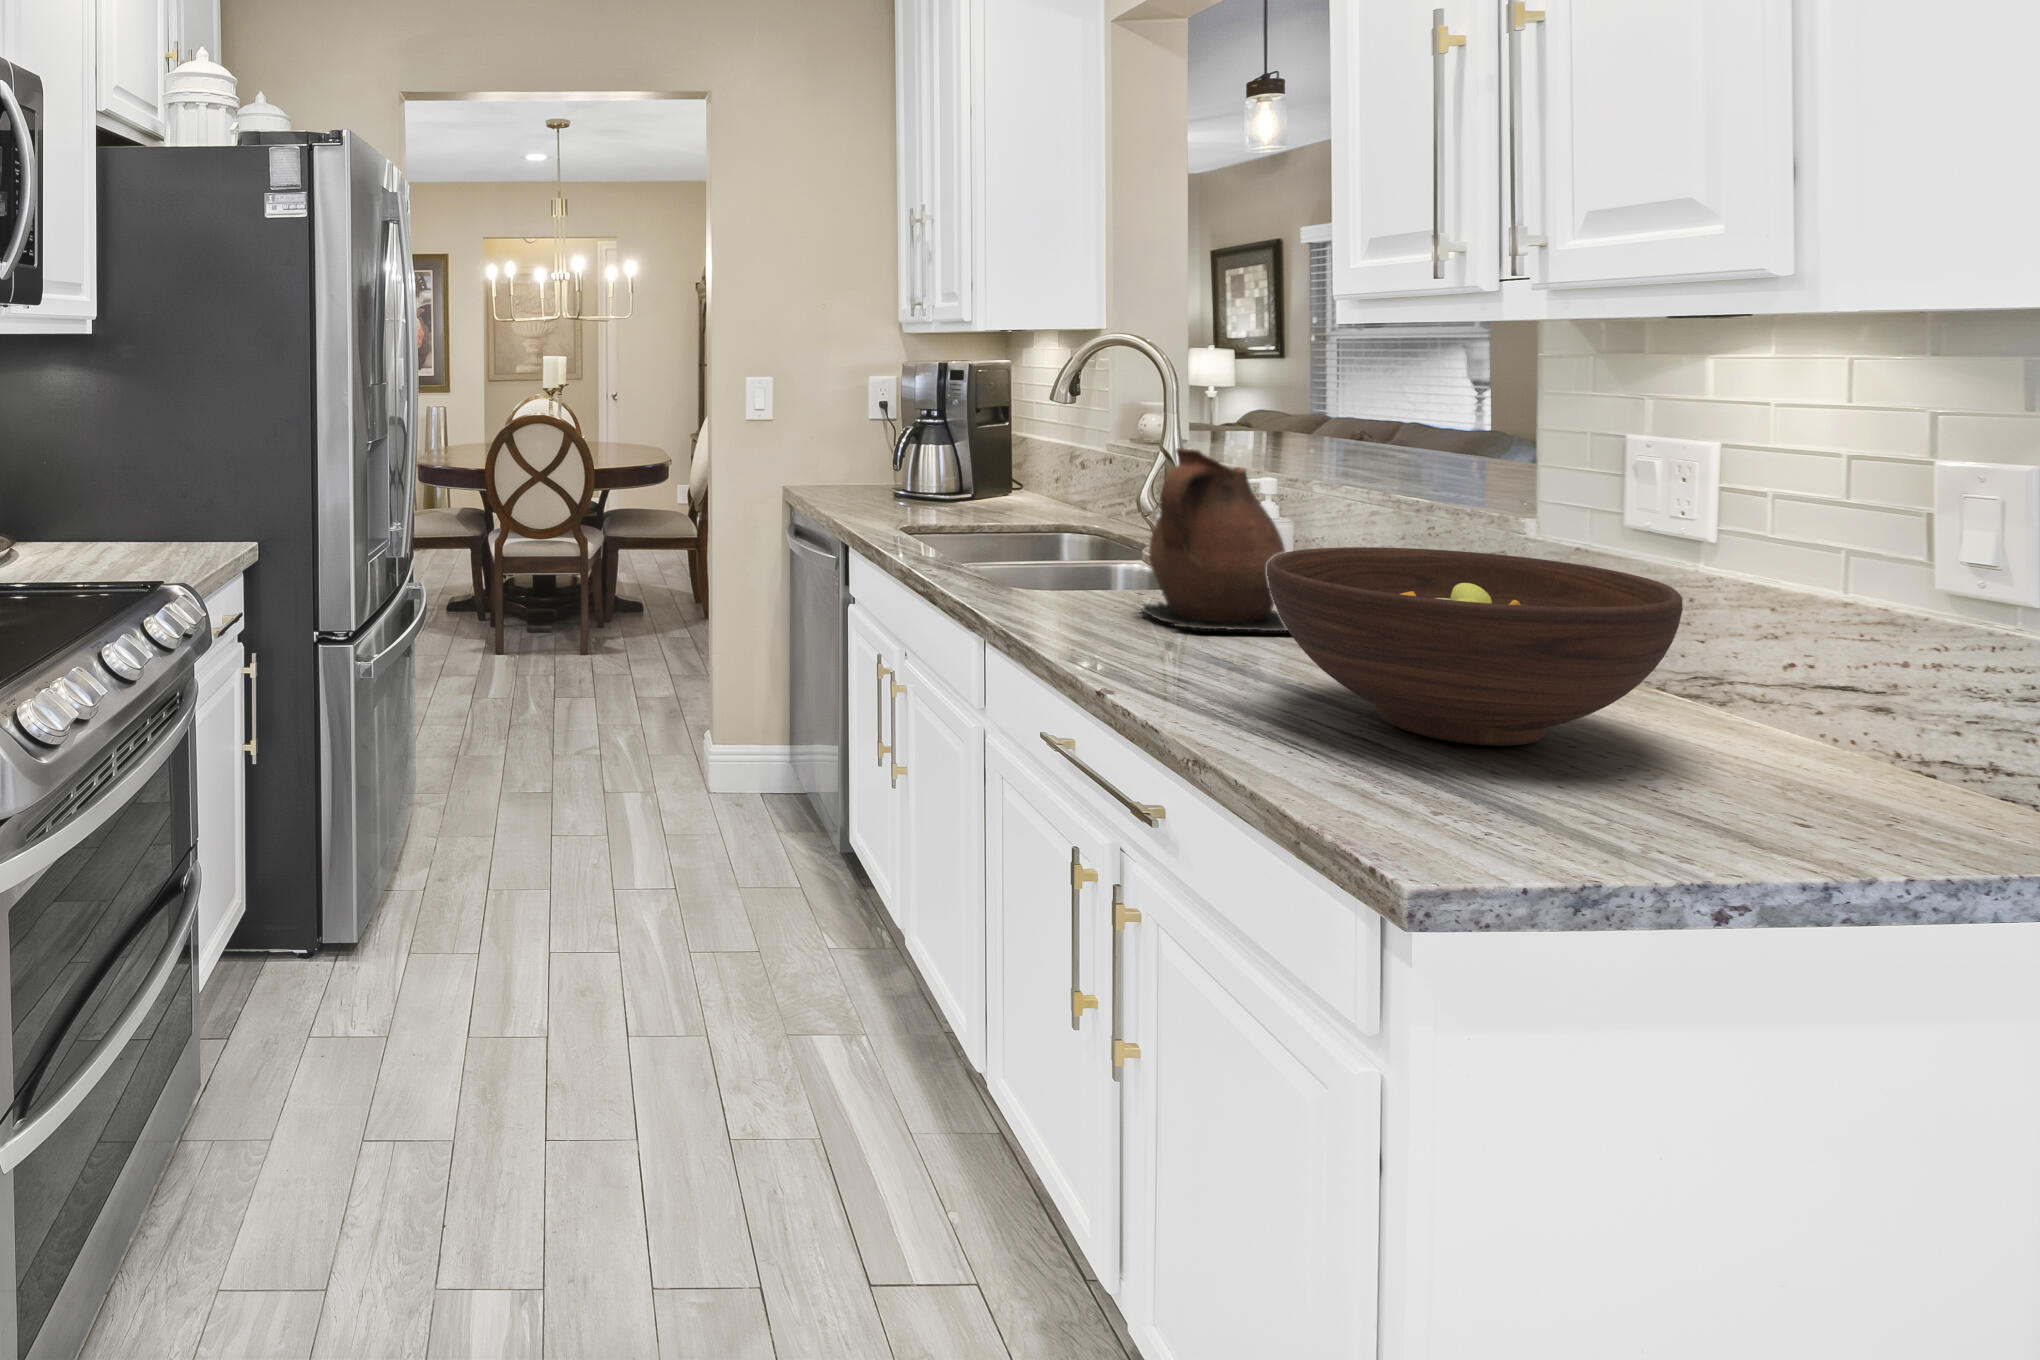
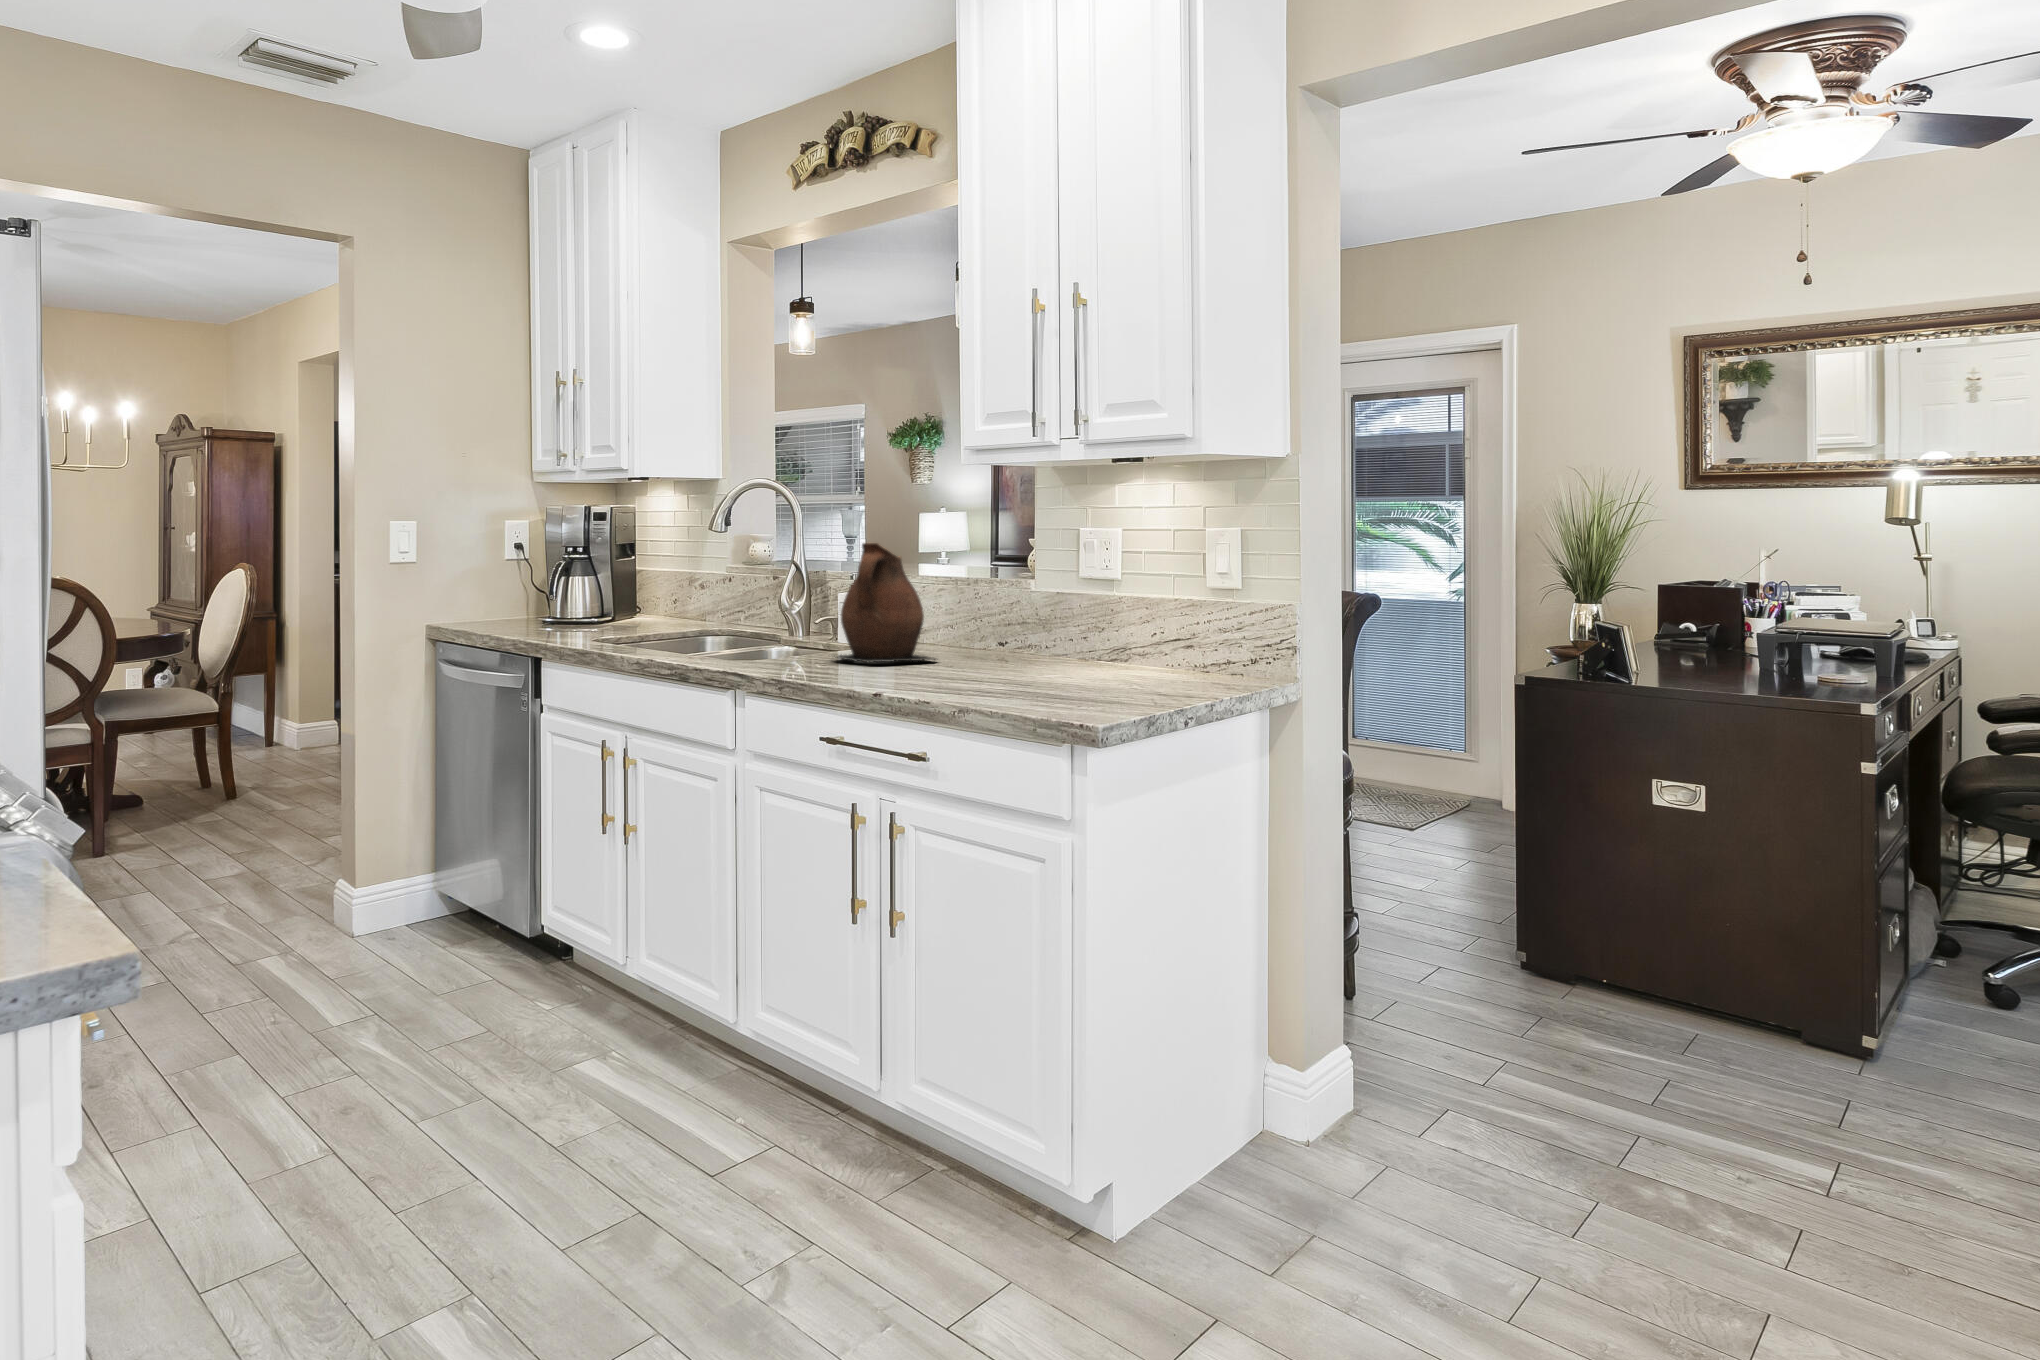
fruit bowl: present [1267,547,1683,746] -> none [964,590,1160,686]

